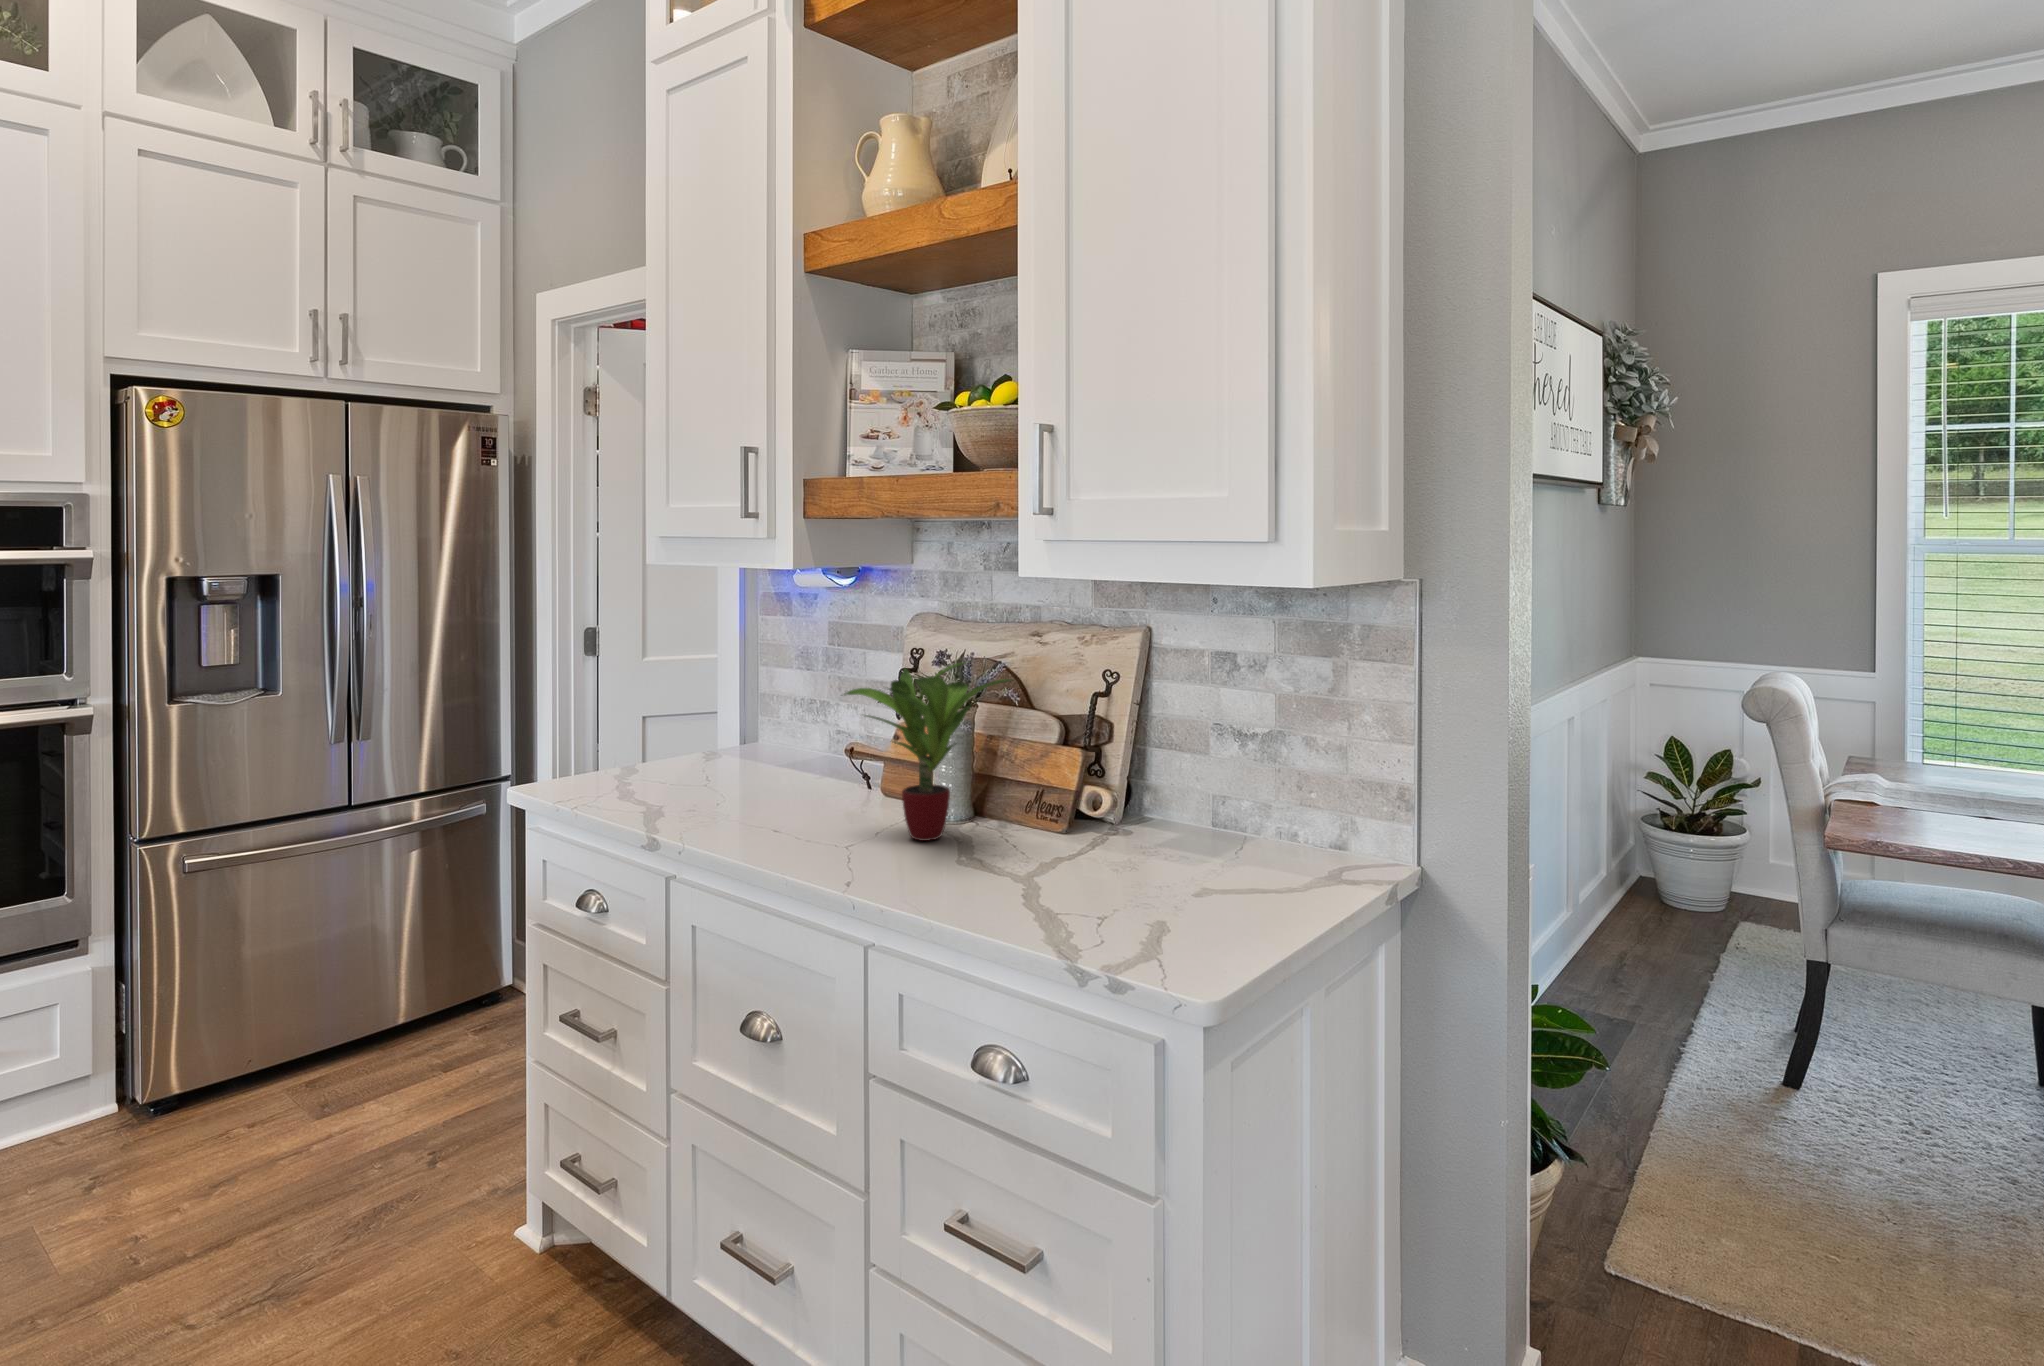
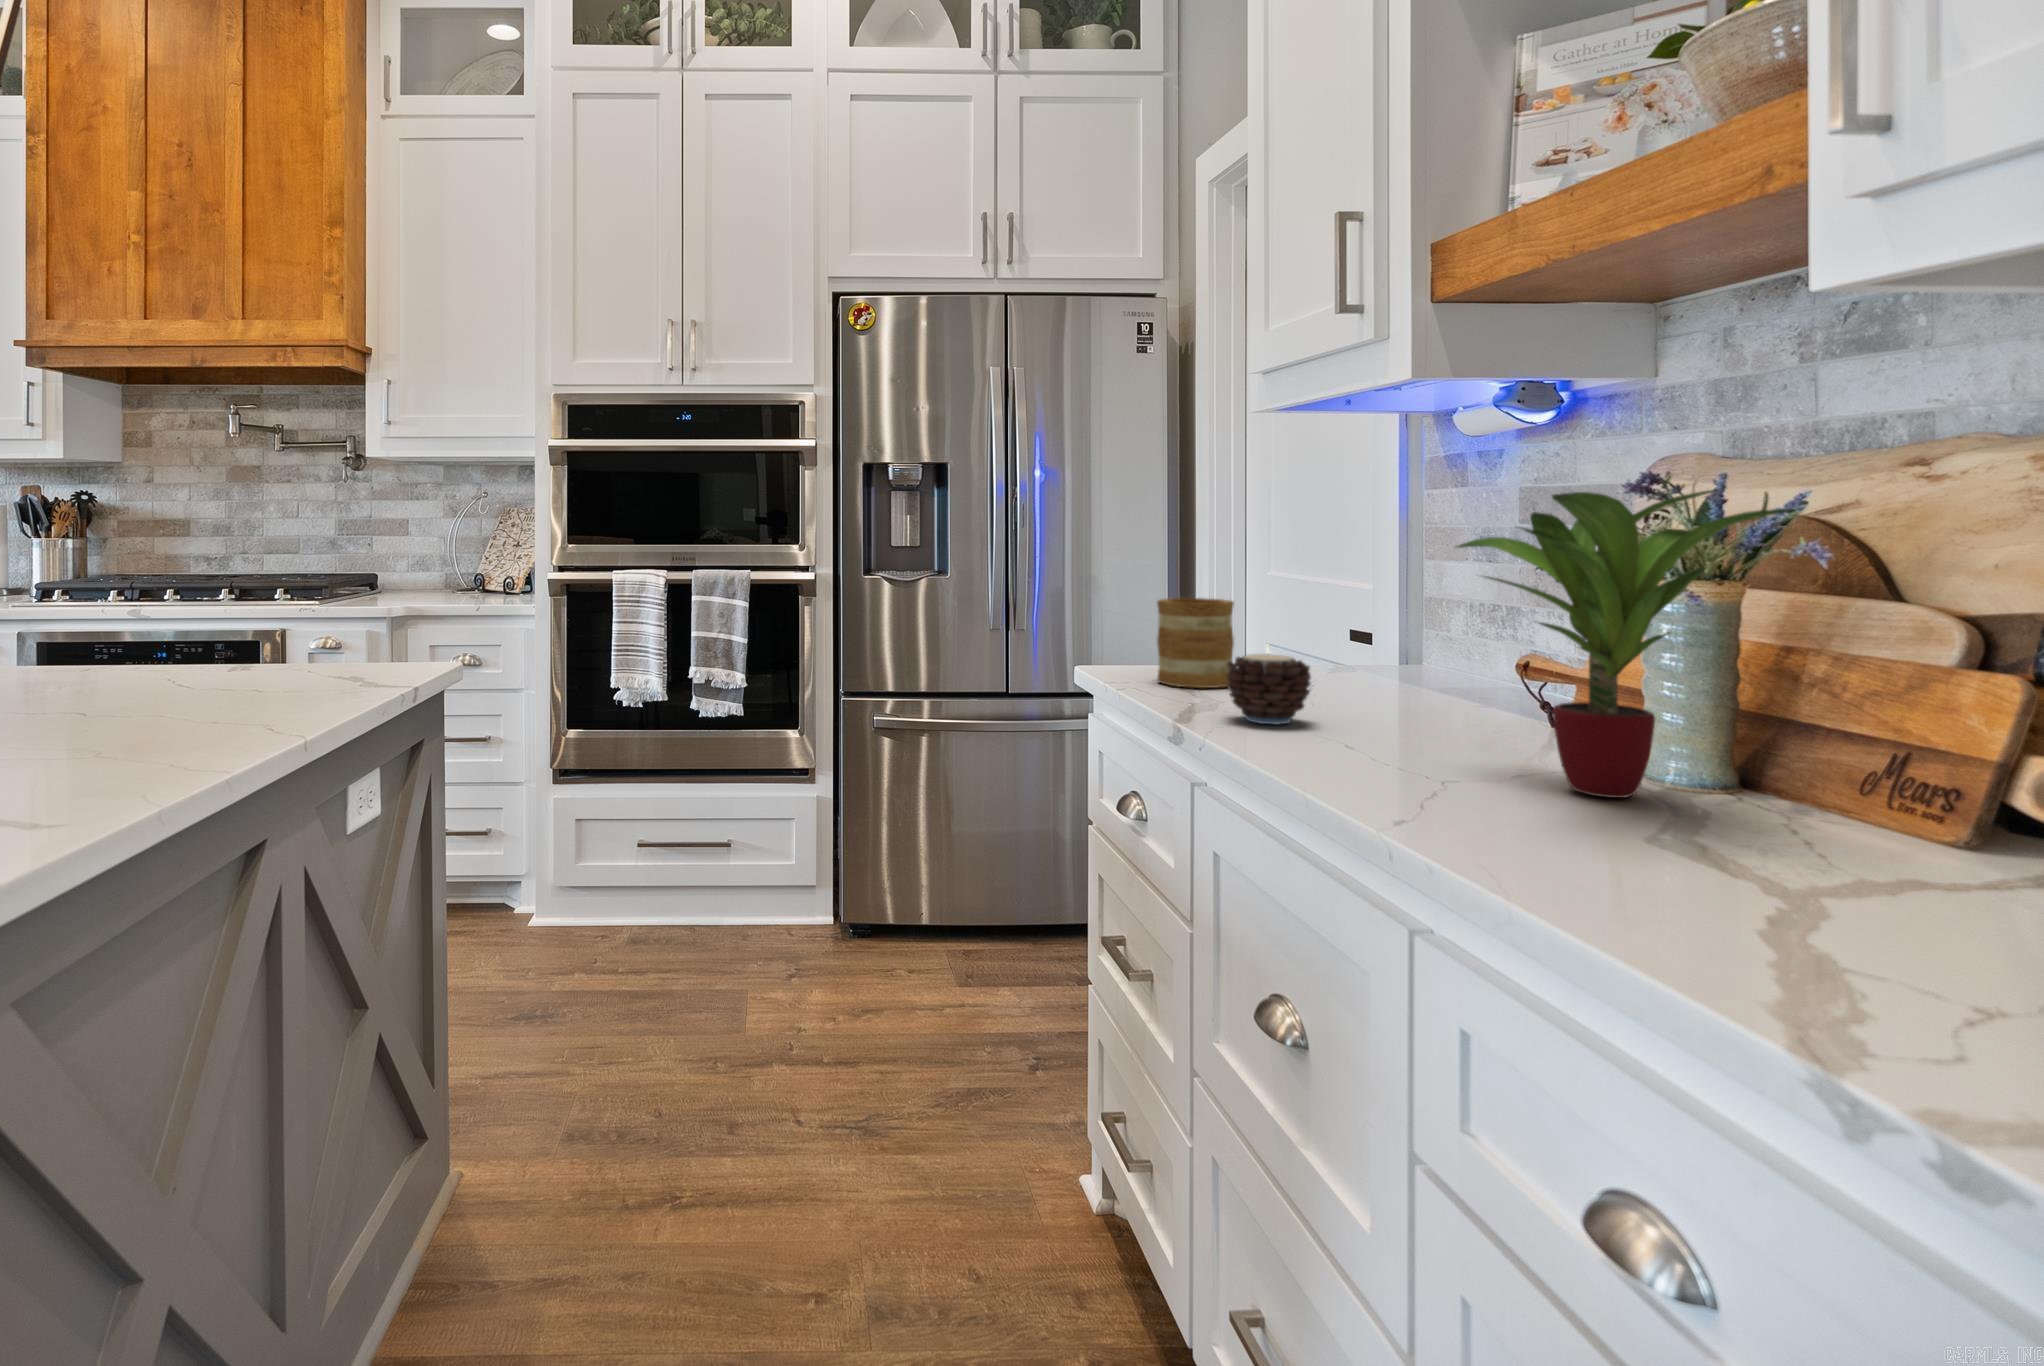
mug: none [595,721,654,798] -> present [1157,598,1234,688]
candle: none [680,763,741,823] -> present [1226,648,1311,724]

